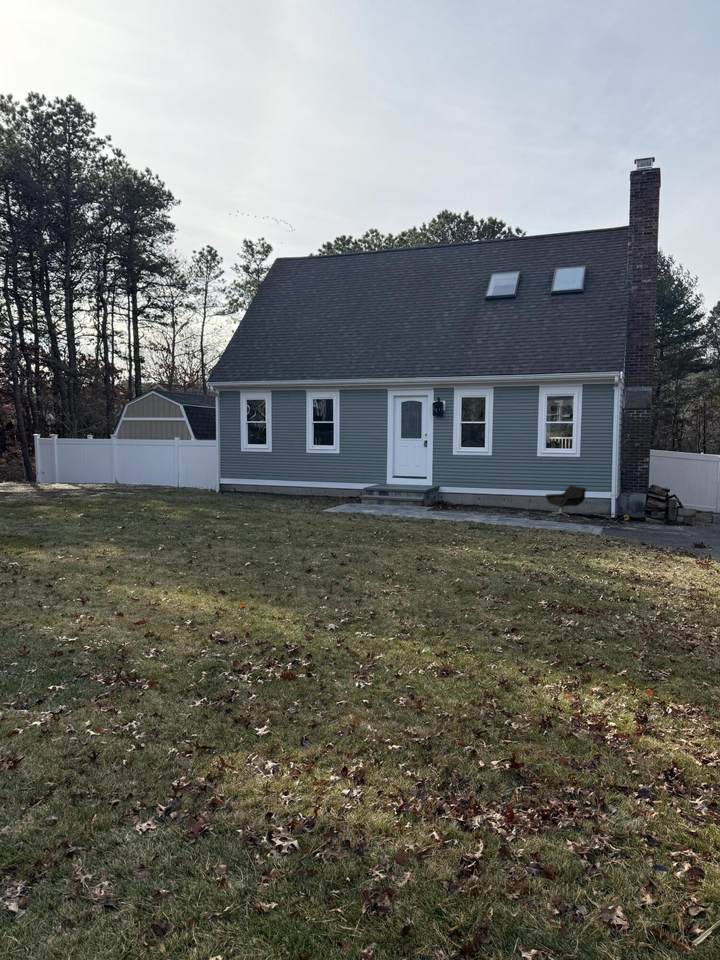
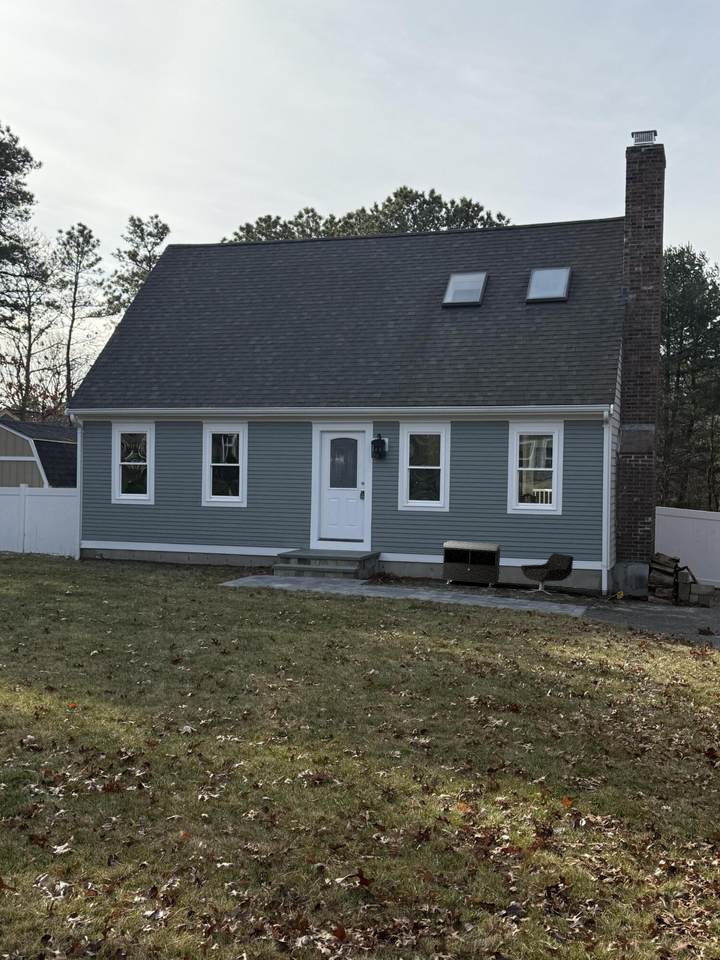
storage bench: none [486,476,529,510] -> present [442,541,500,587]

